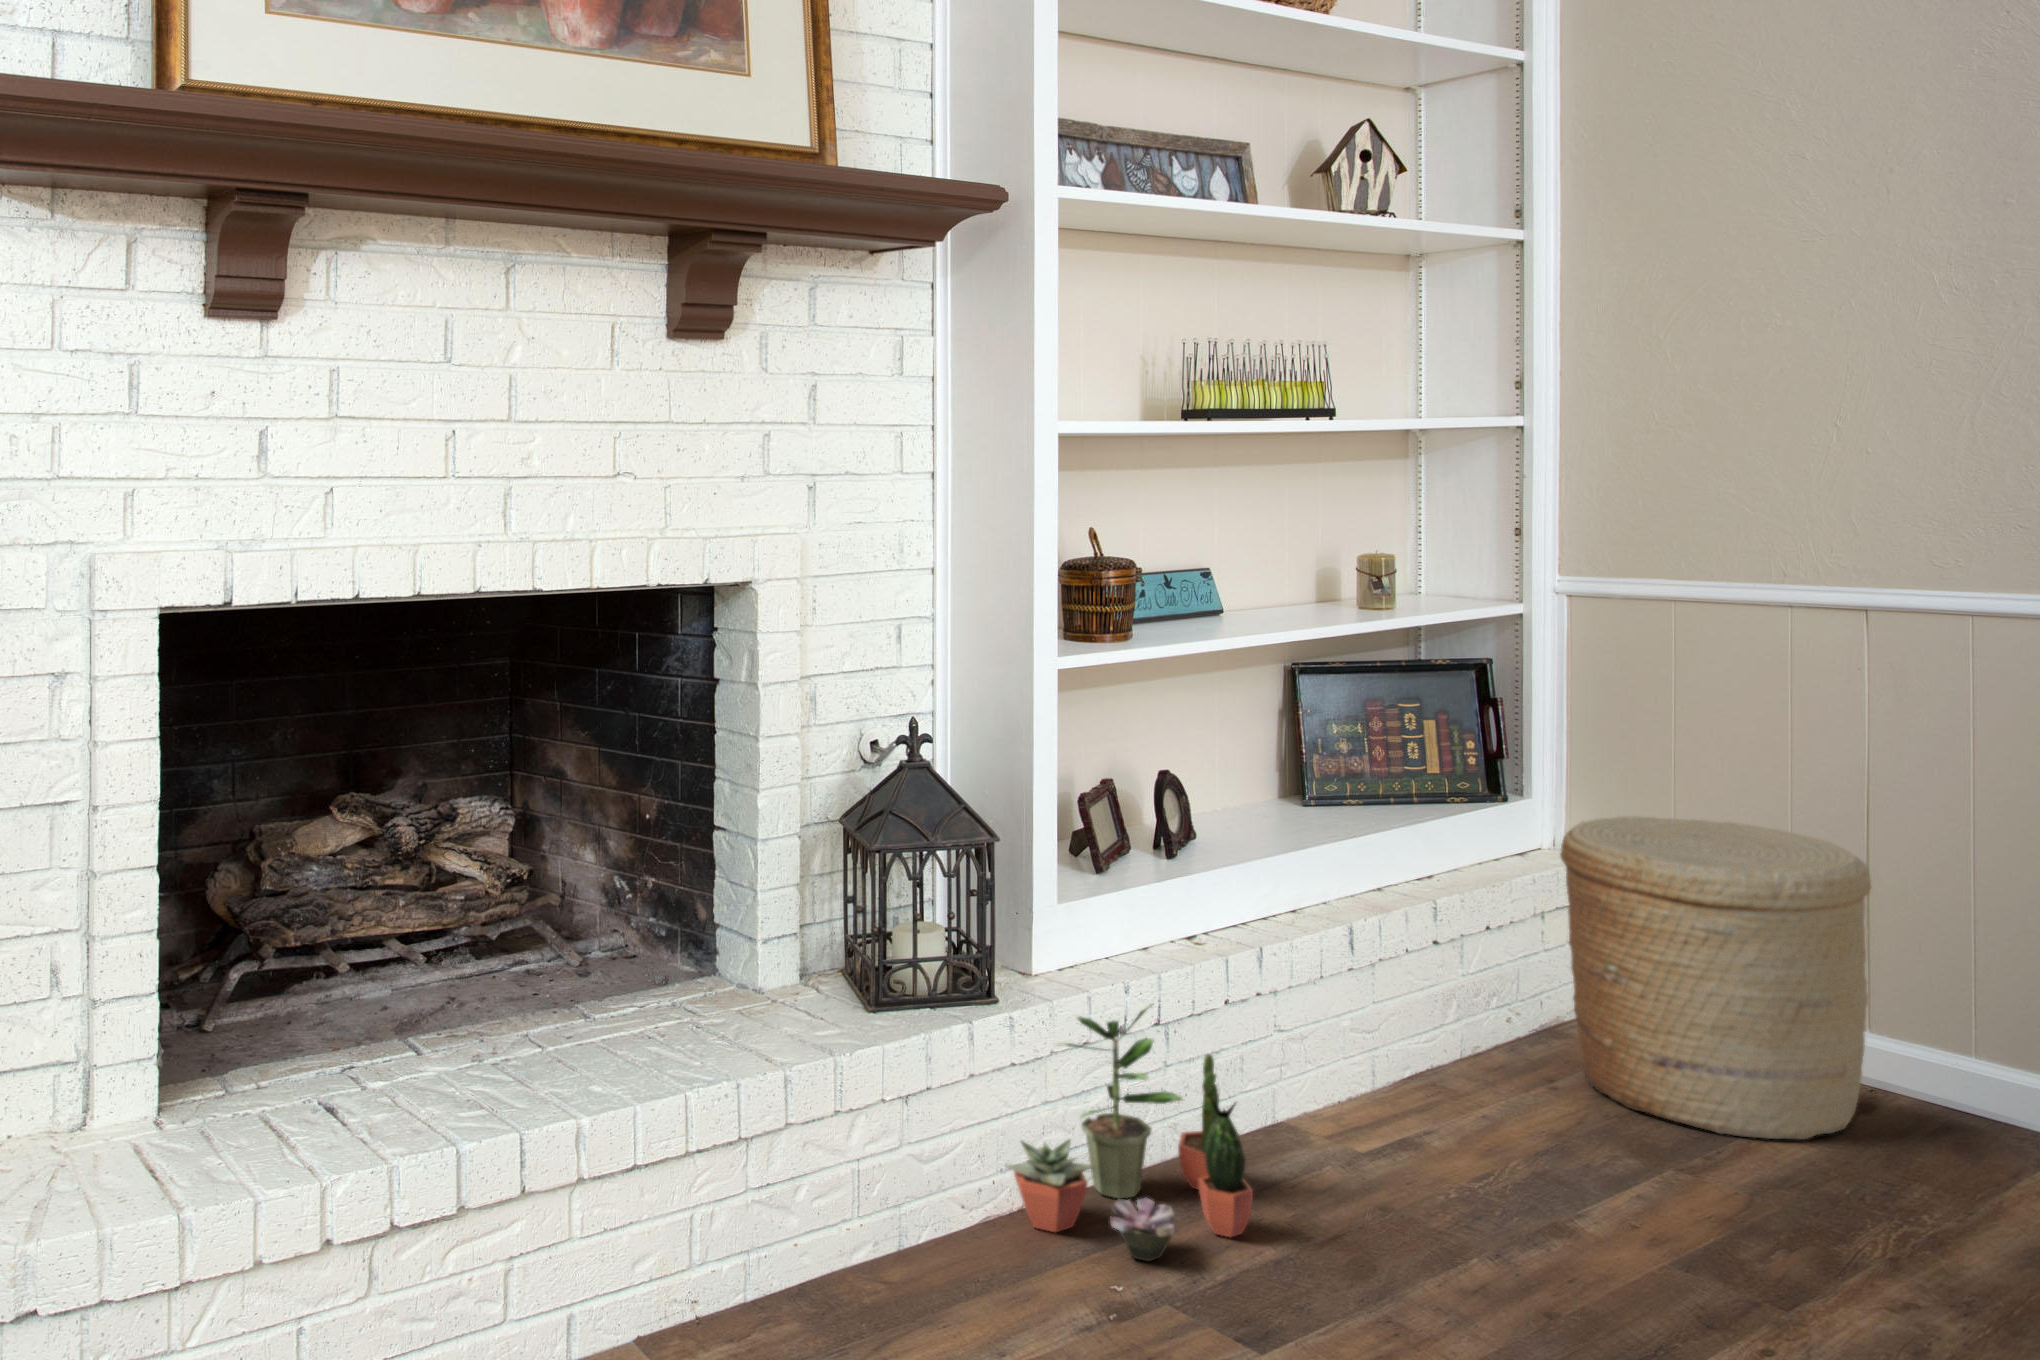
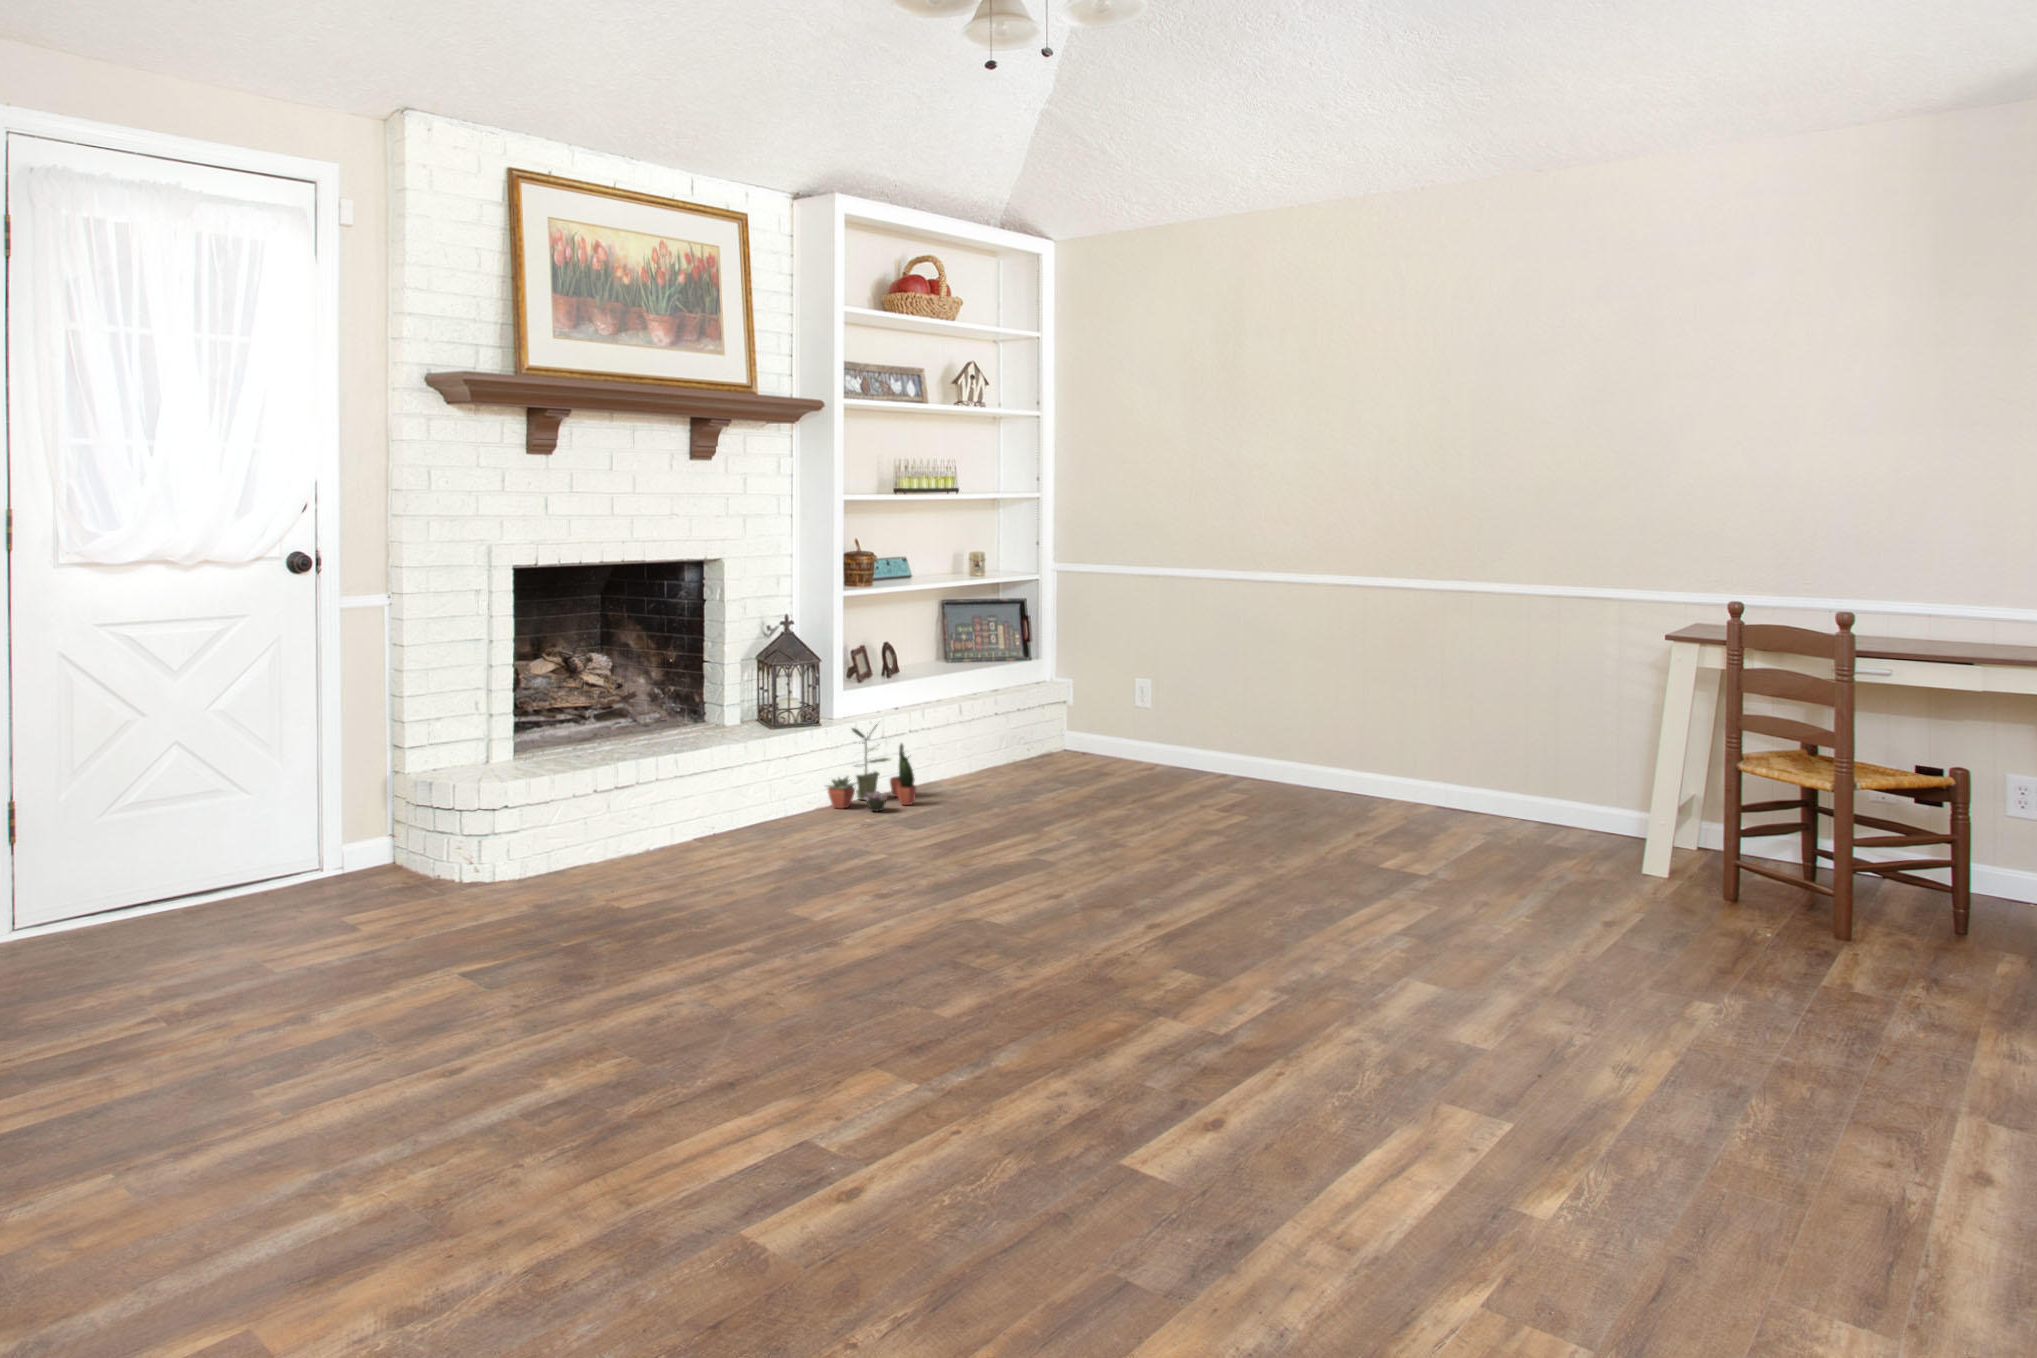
woven basket: present [1560,817,1871,1140] -> none [1044,658,1152,773]

